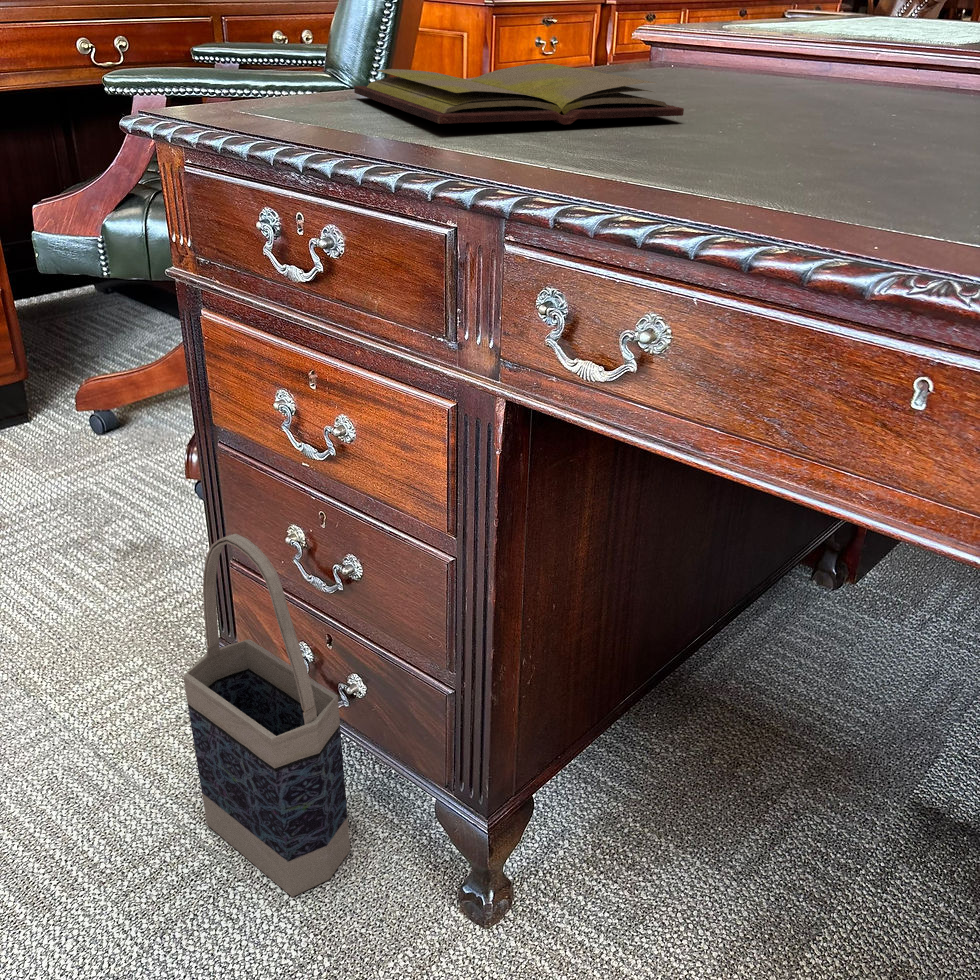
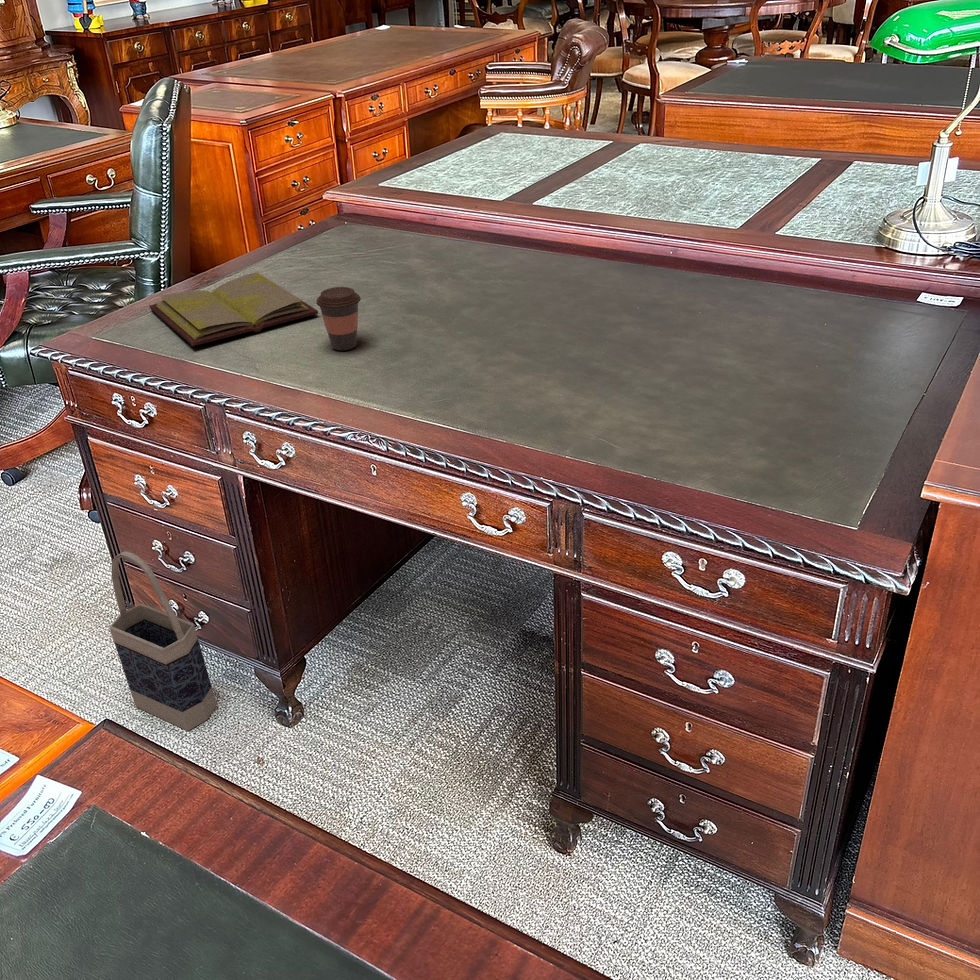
coffee cup: none [730,15,833,156] -> present [316,287,361,350]

